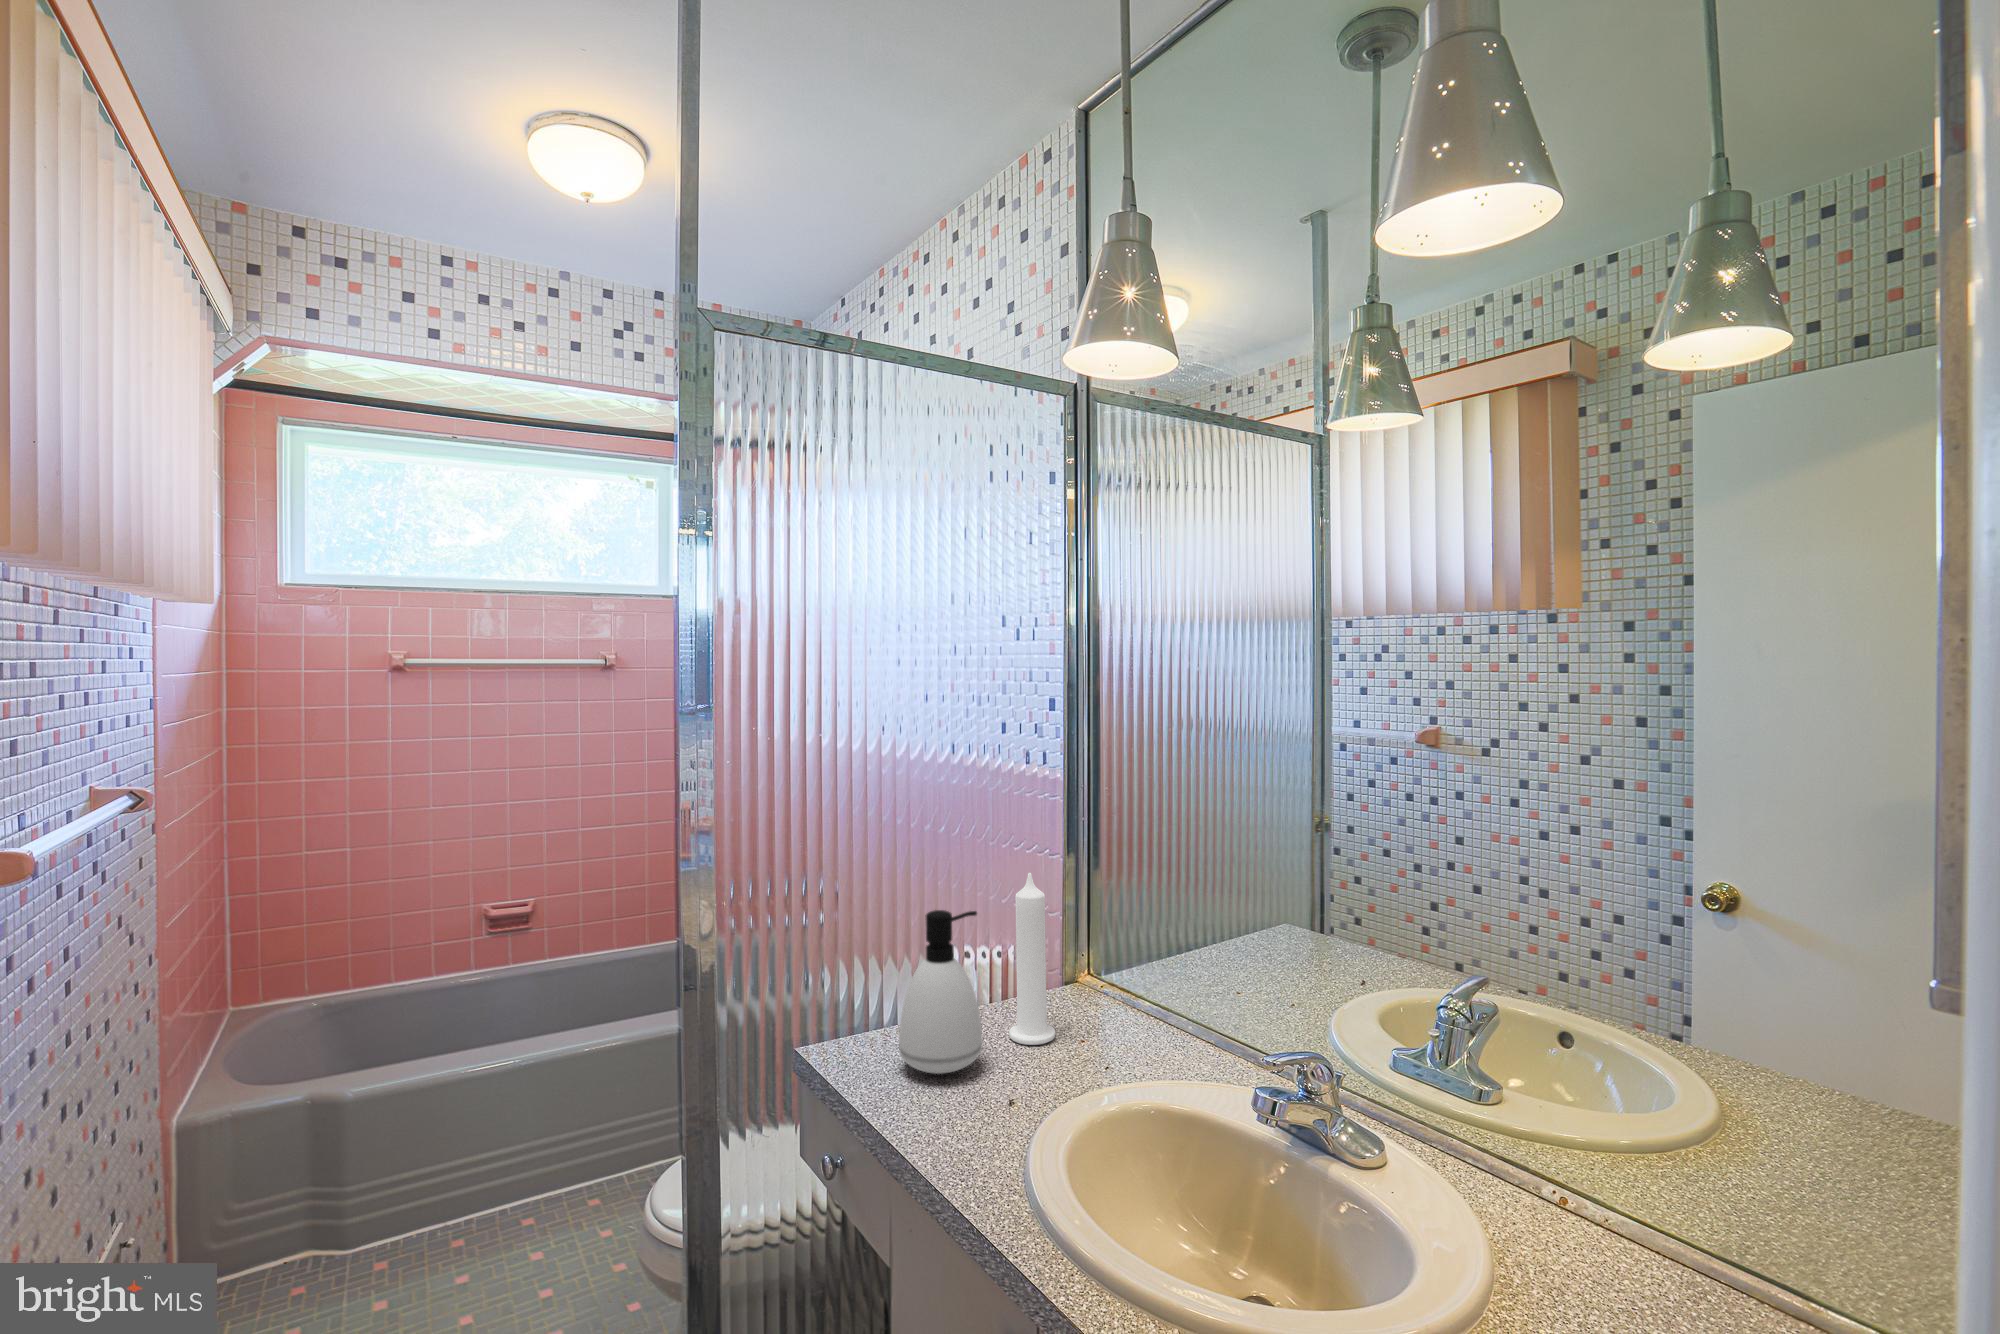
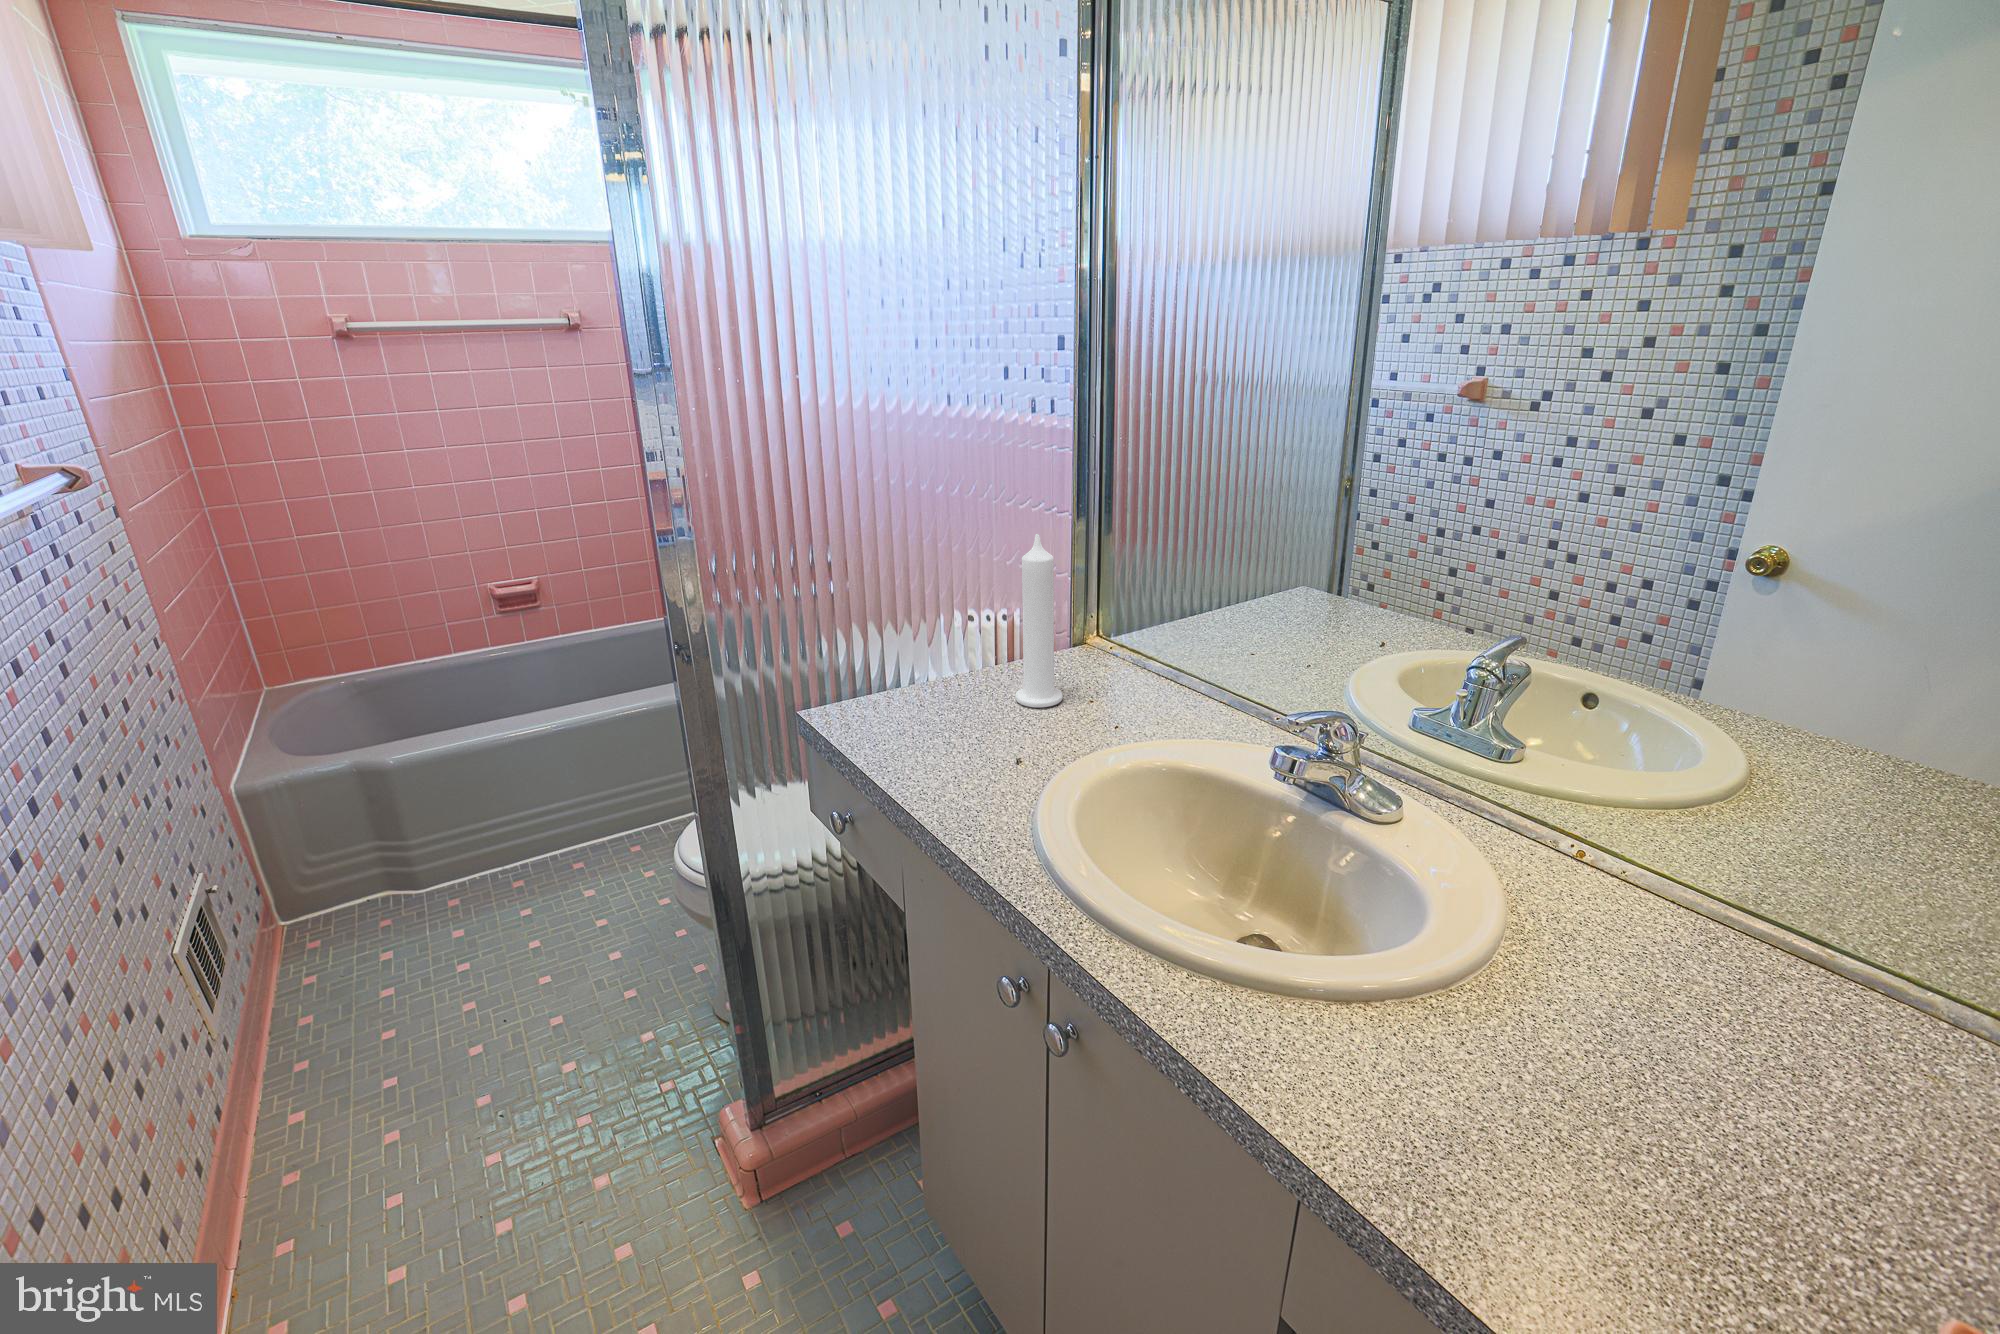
soap dispenser: present [899,910,983,1074] -> none [903,574,989,736]

